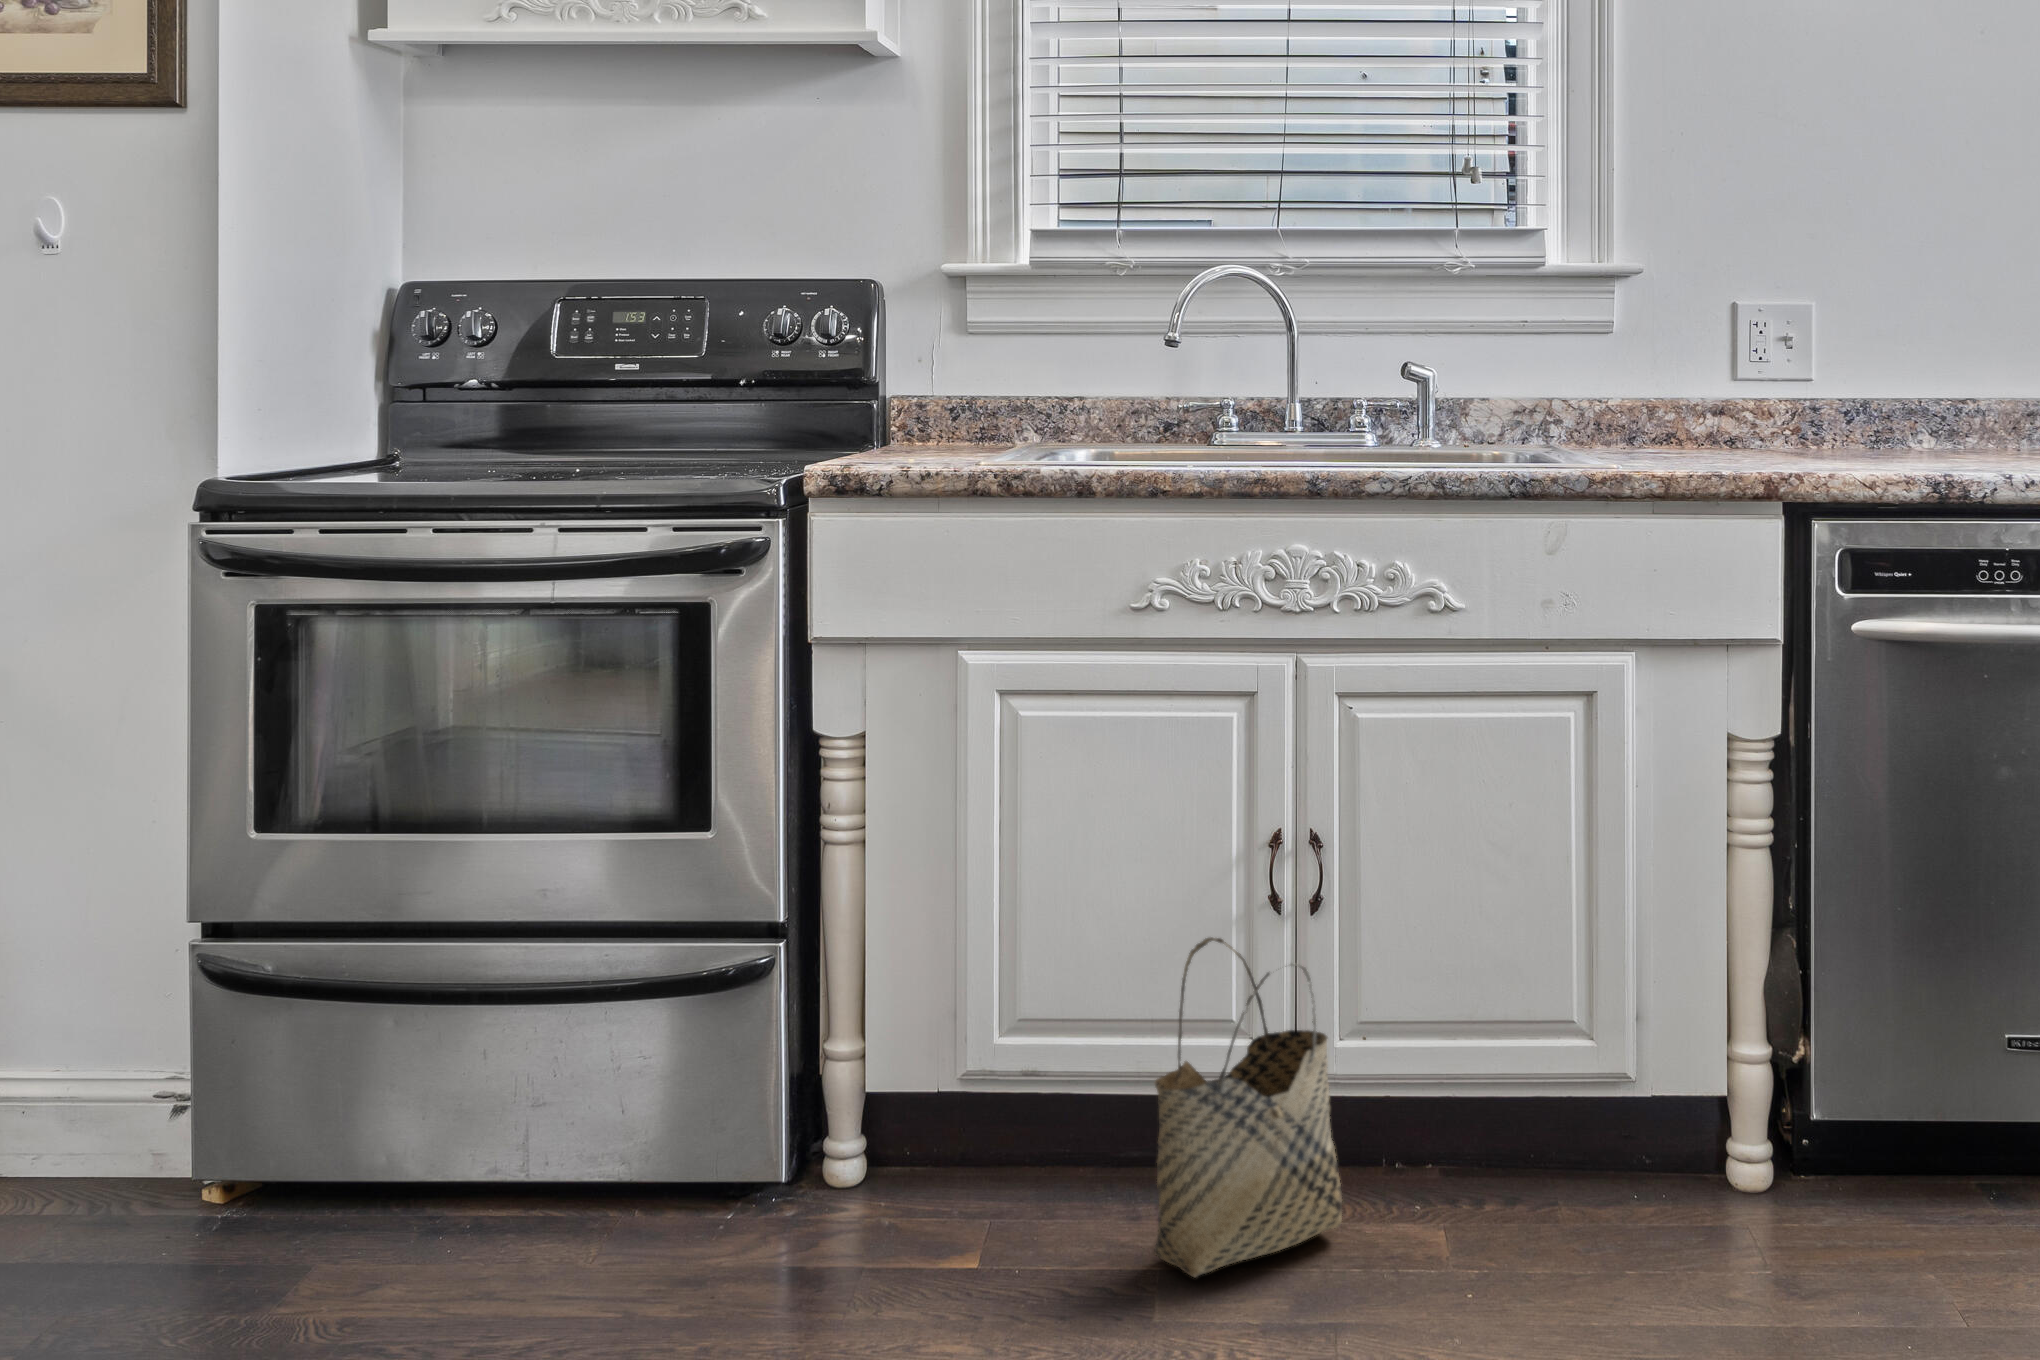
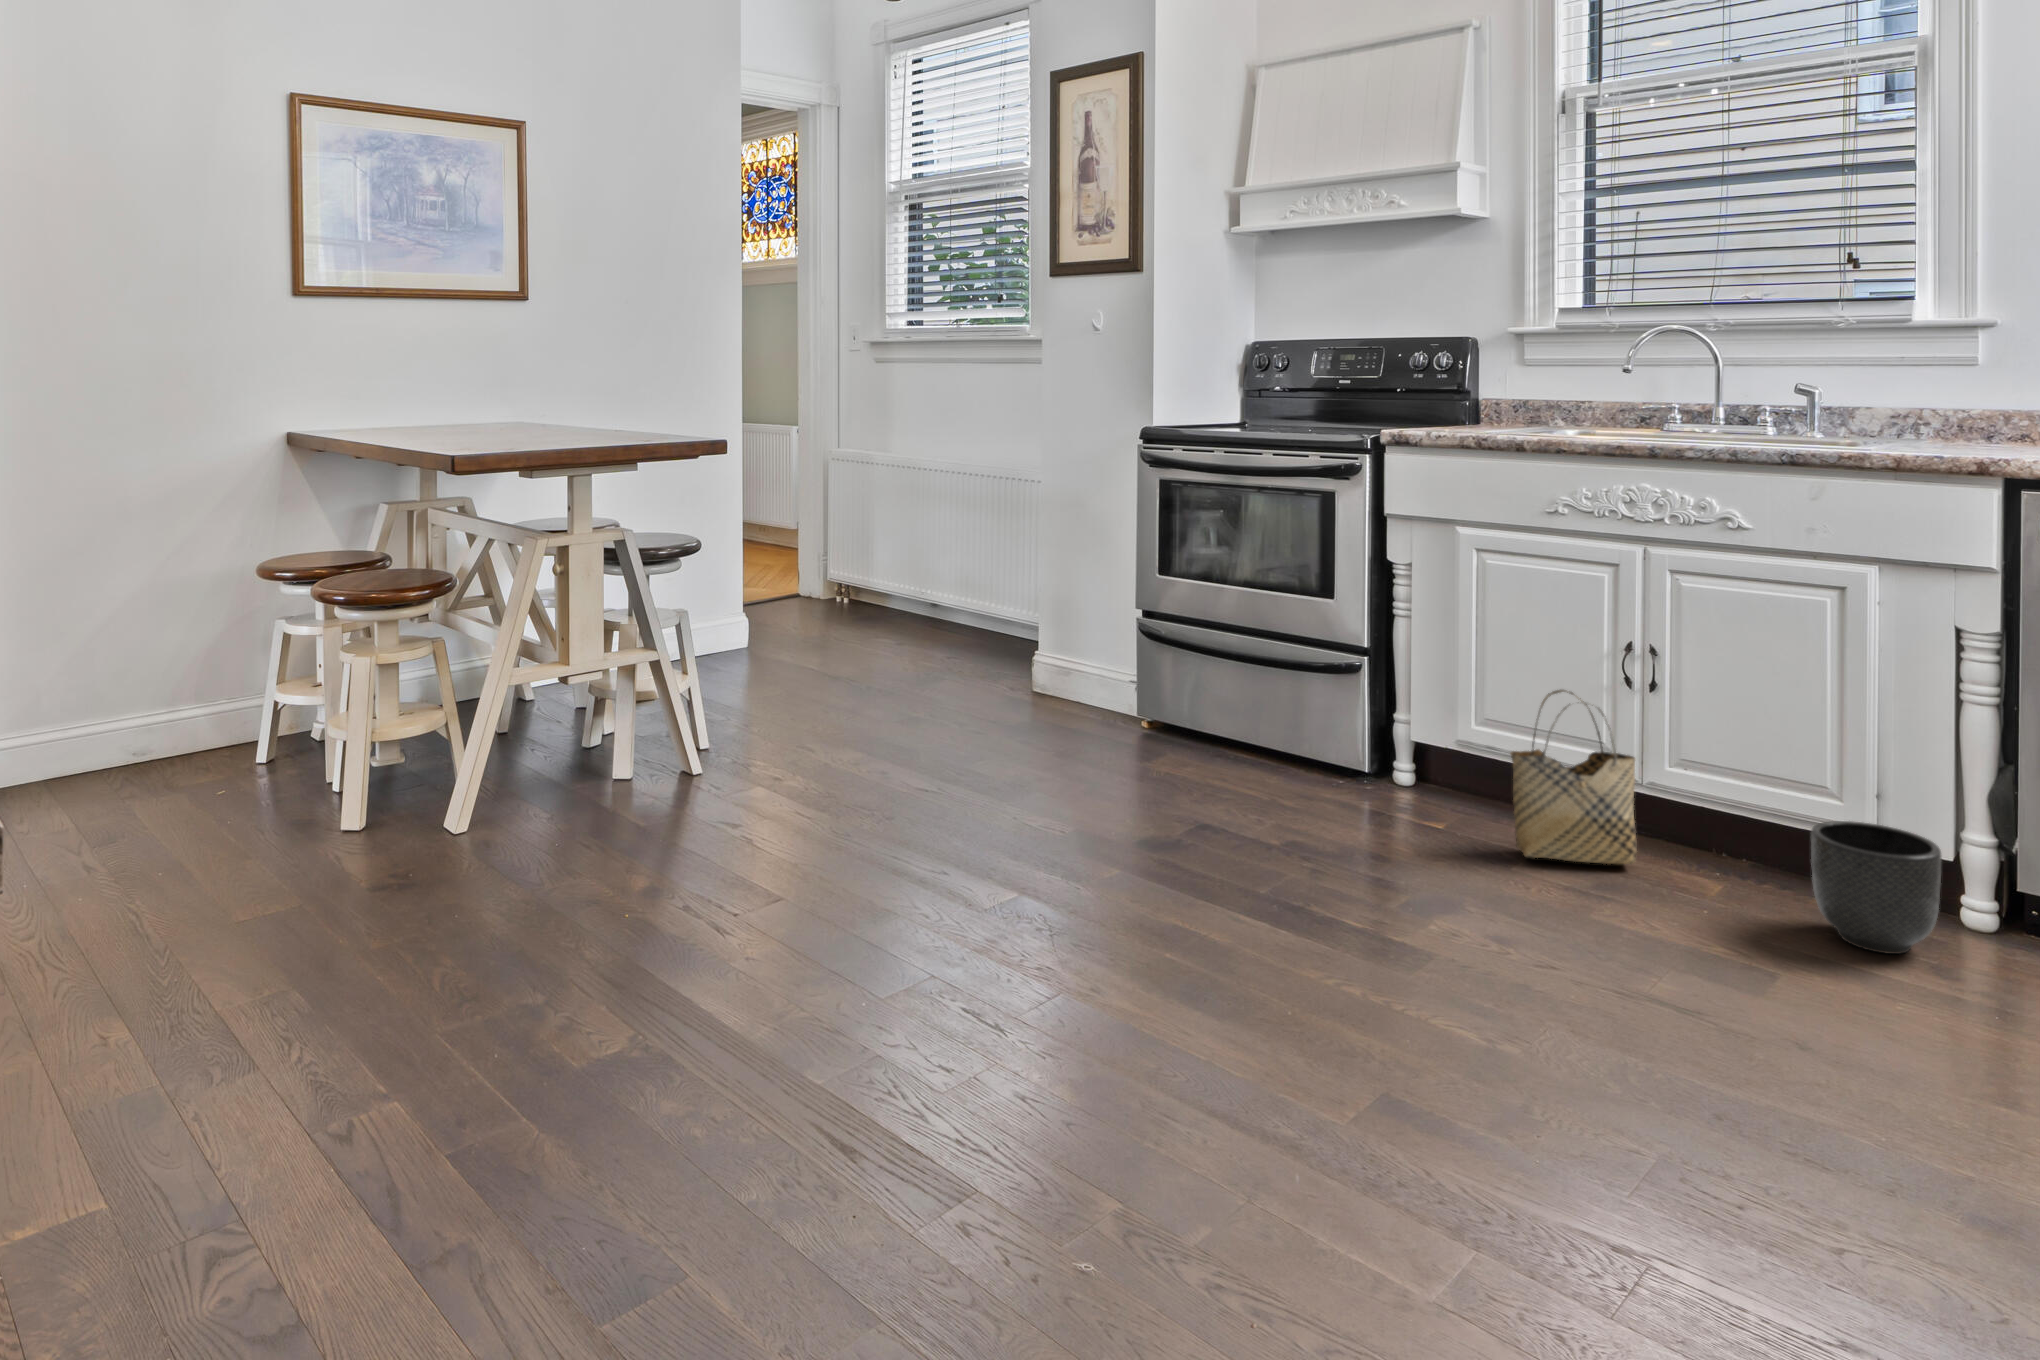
planter: none [1630,1066,1804,1281] -> present [1811,821,1942,954]

